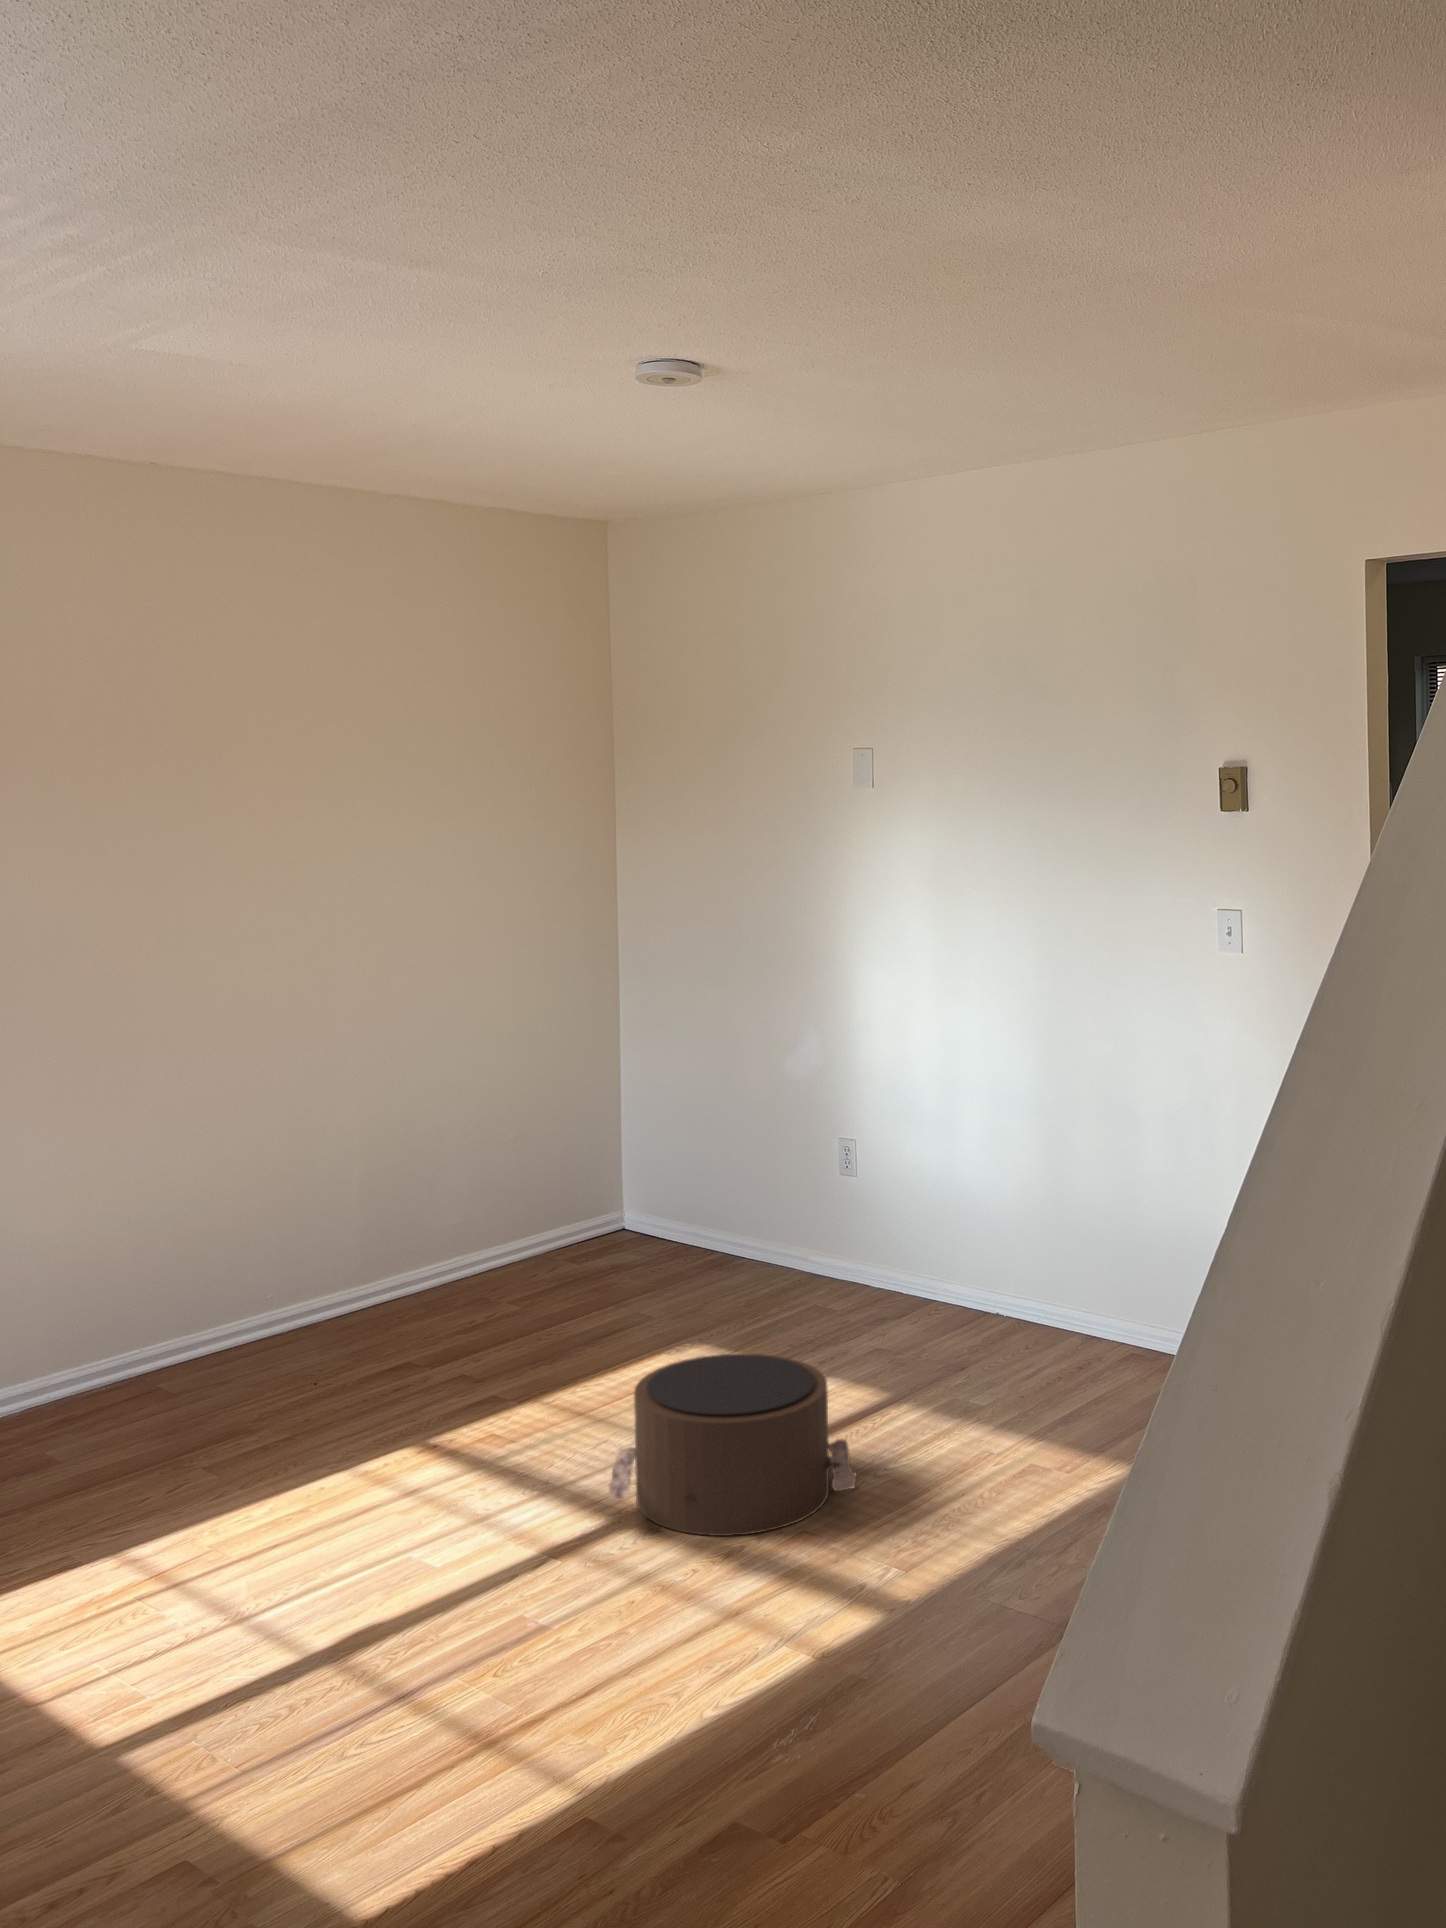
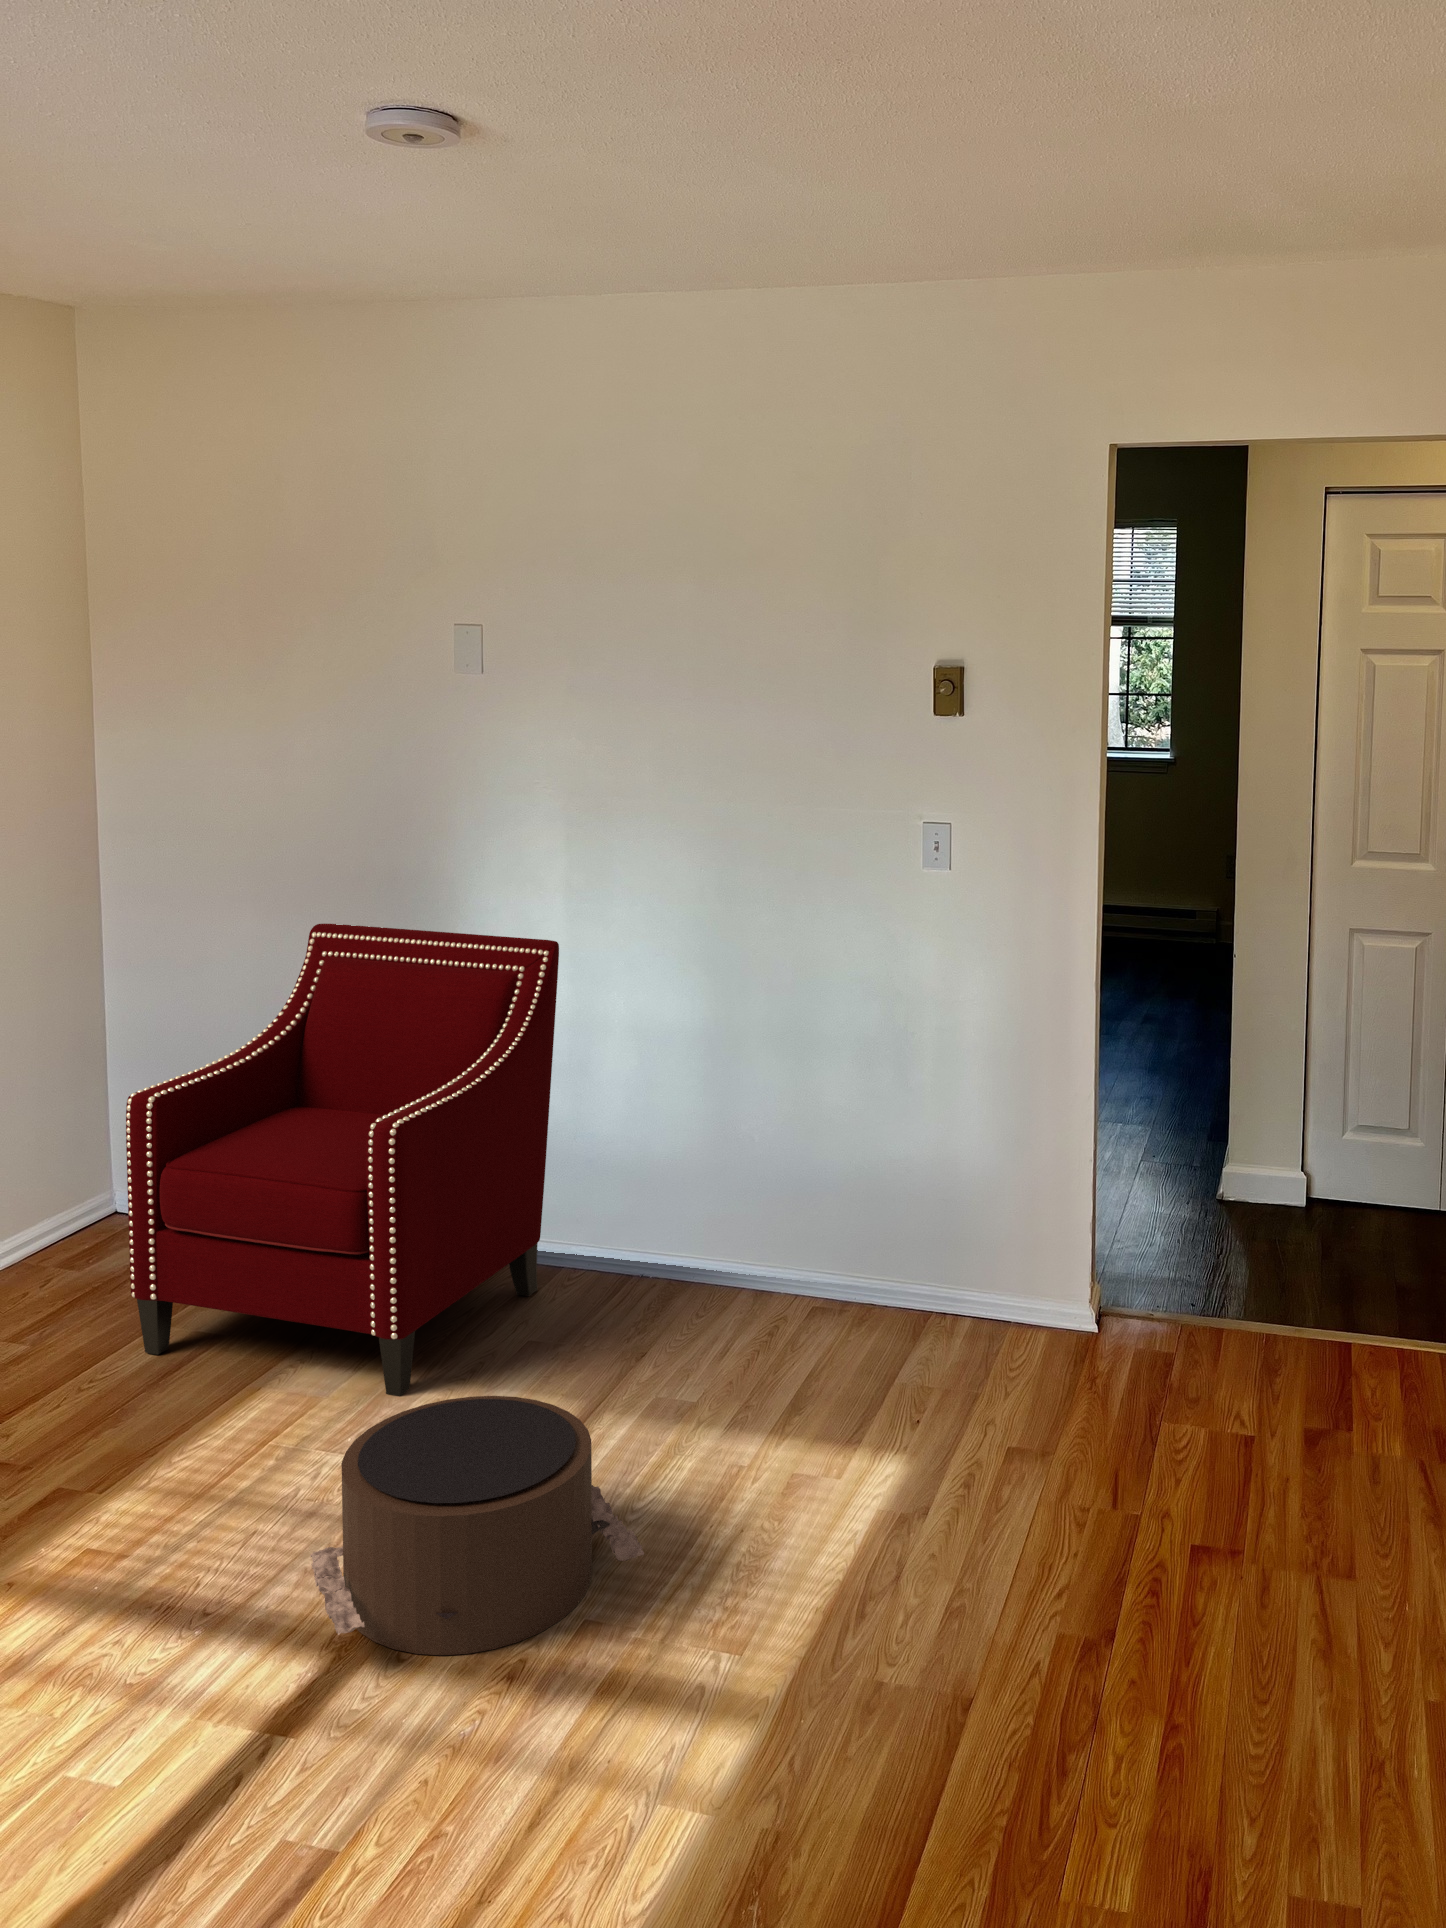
armchair: none [578,992,926,1372] -> present [126,924,559,1396]

